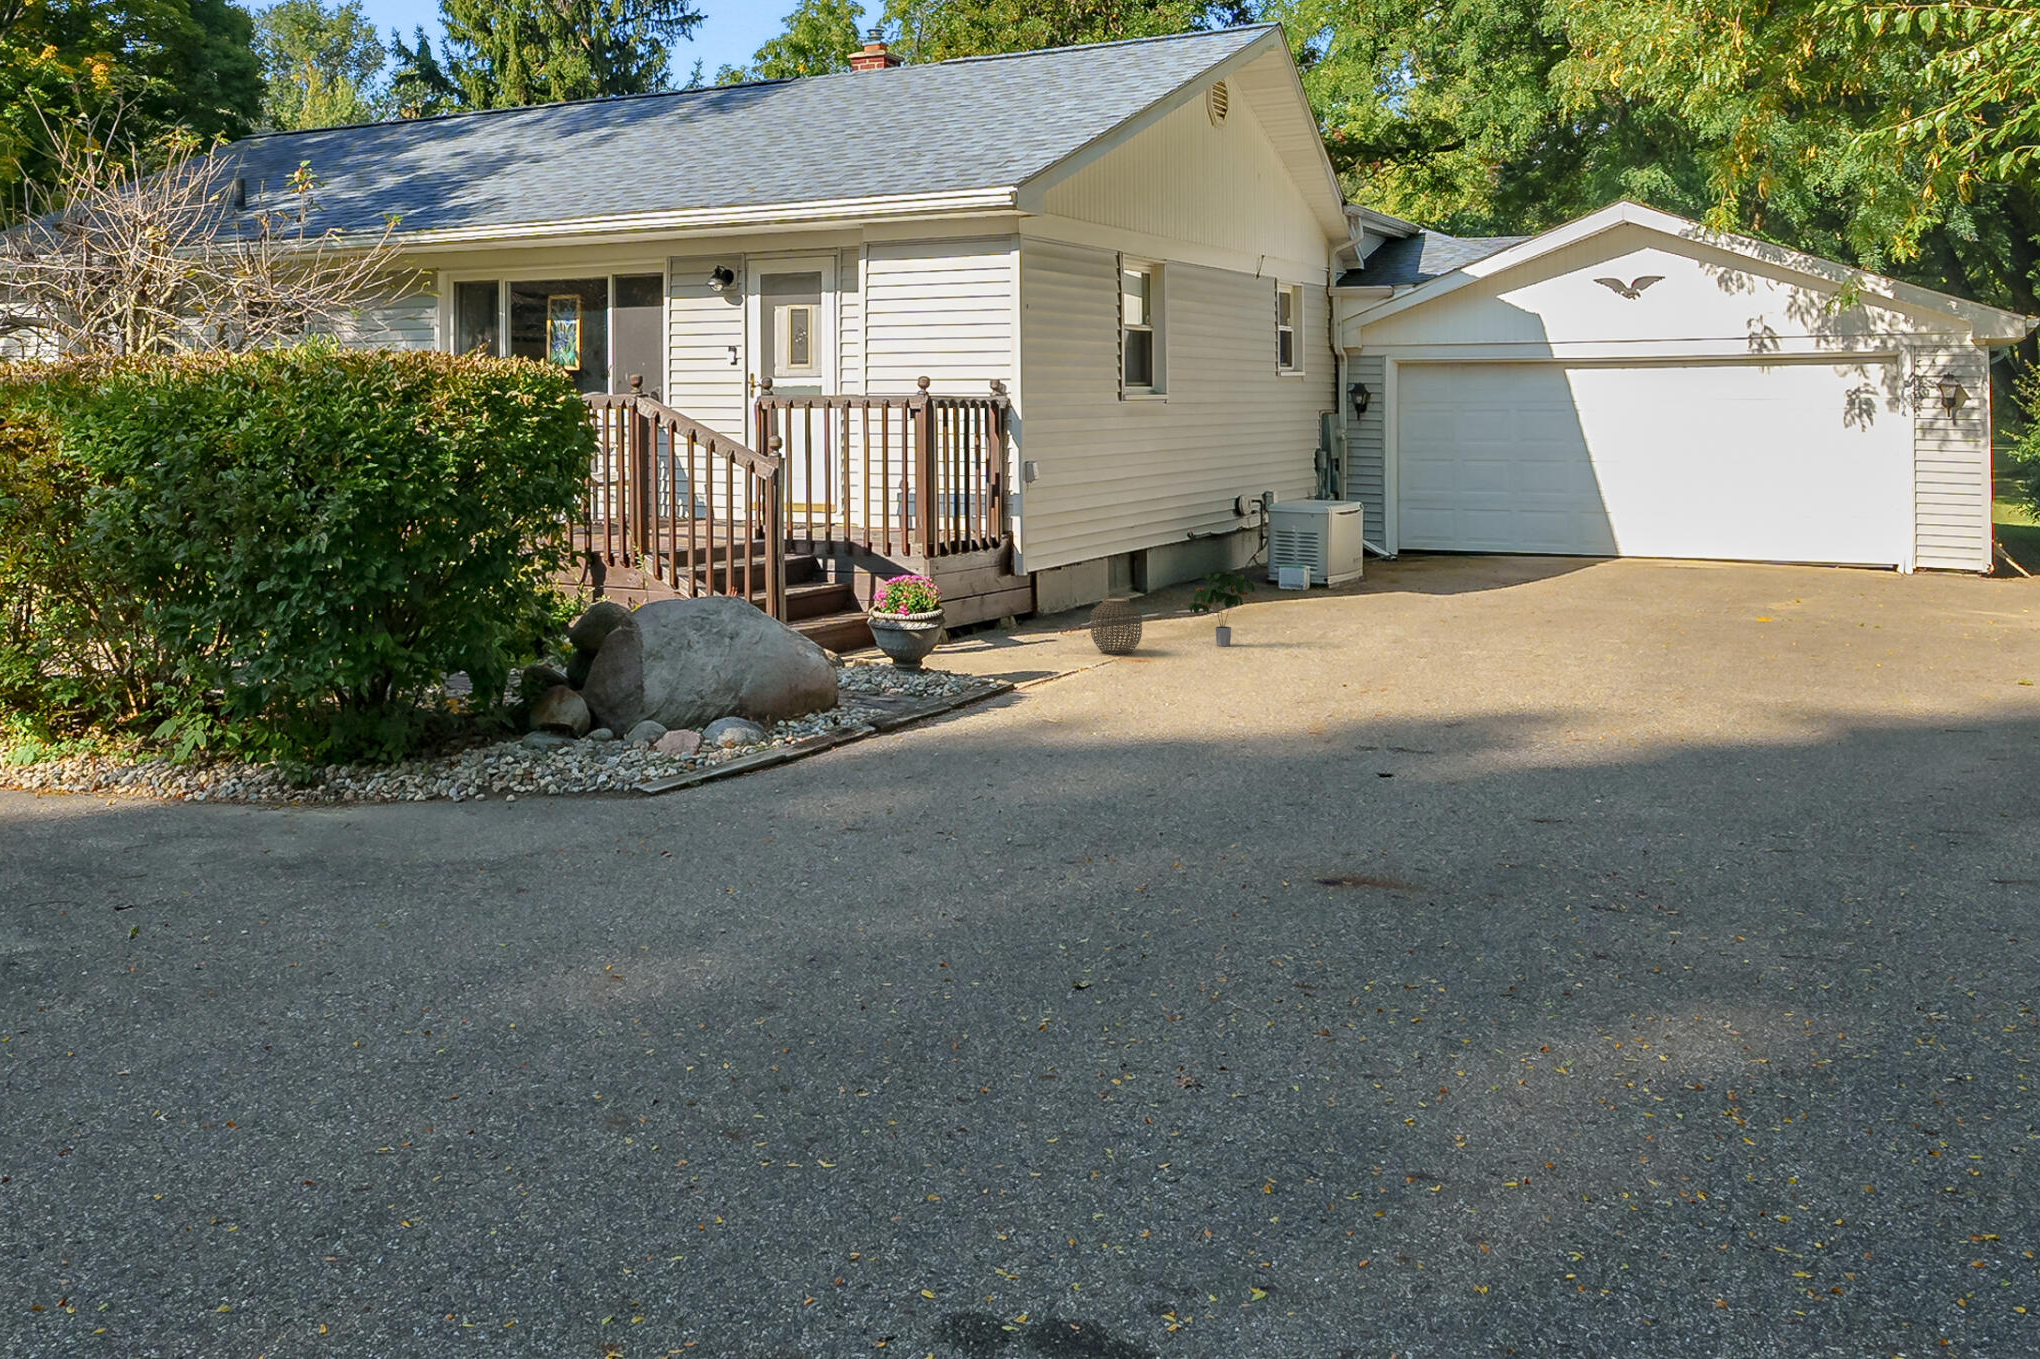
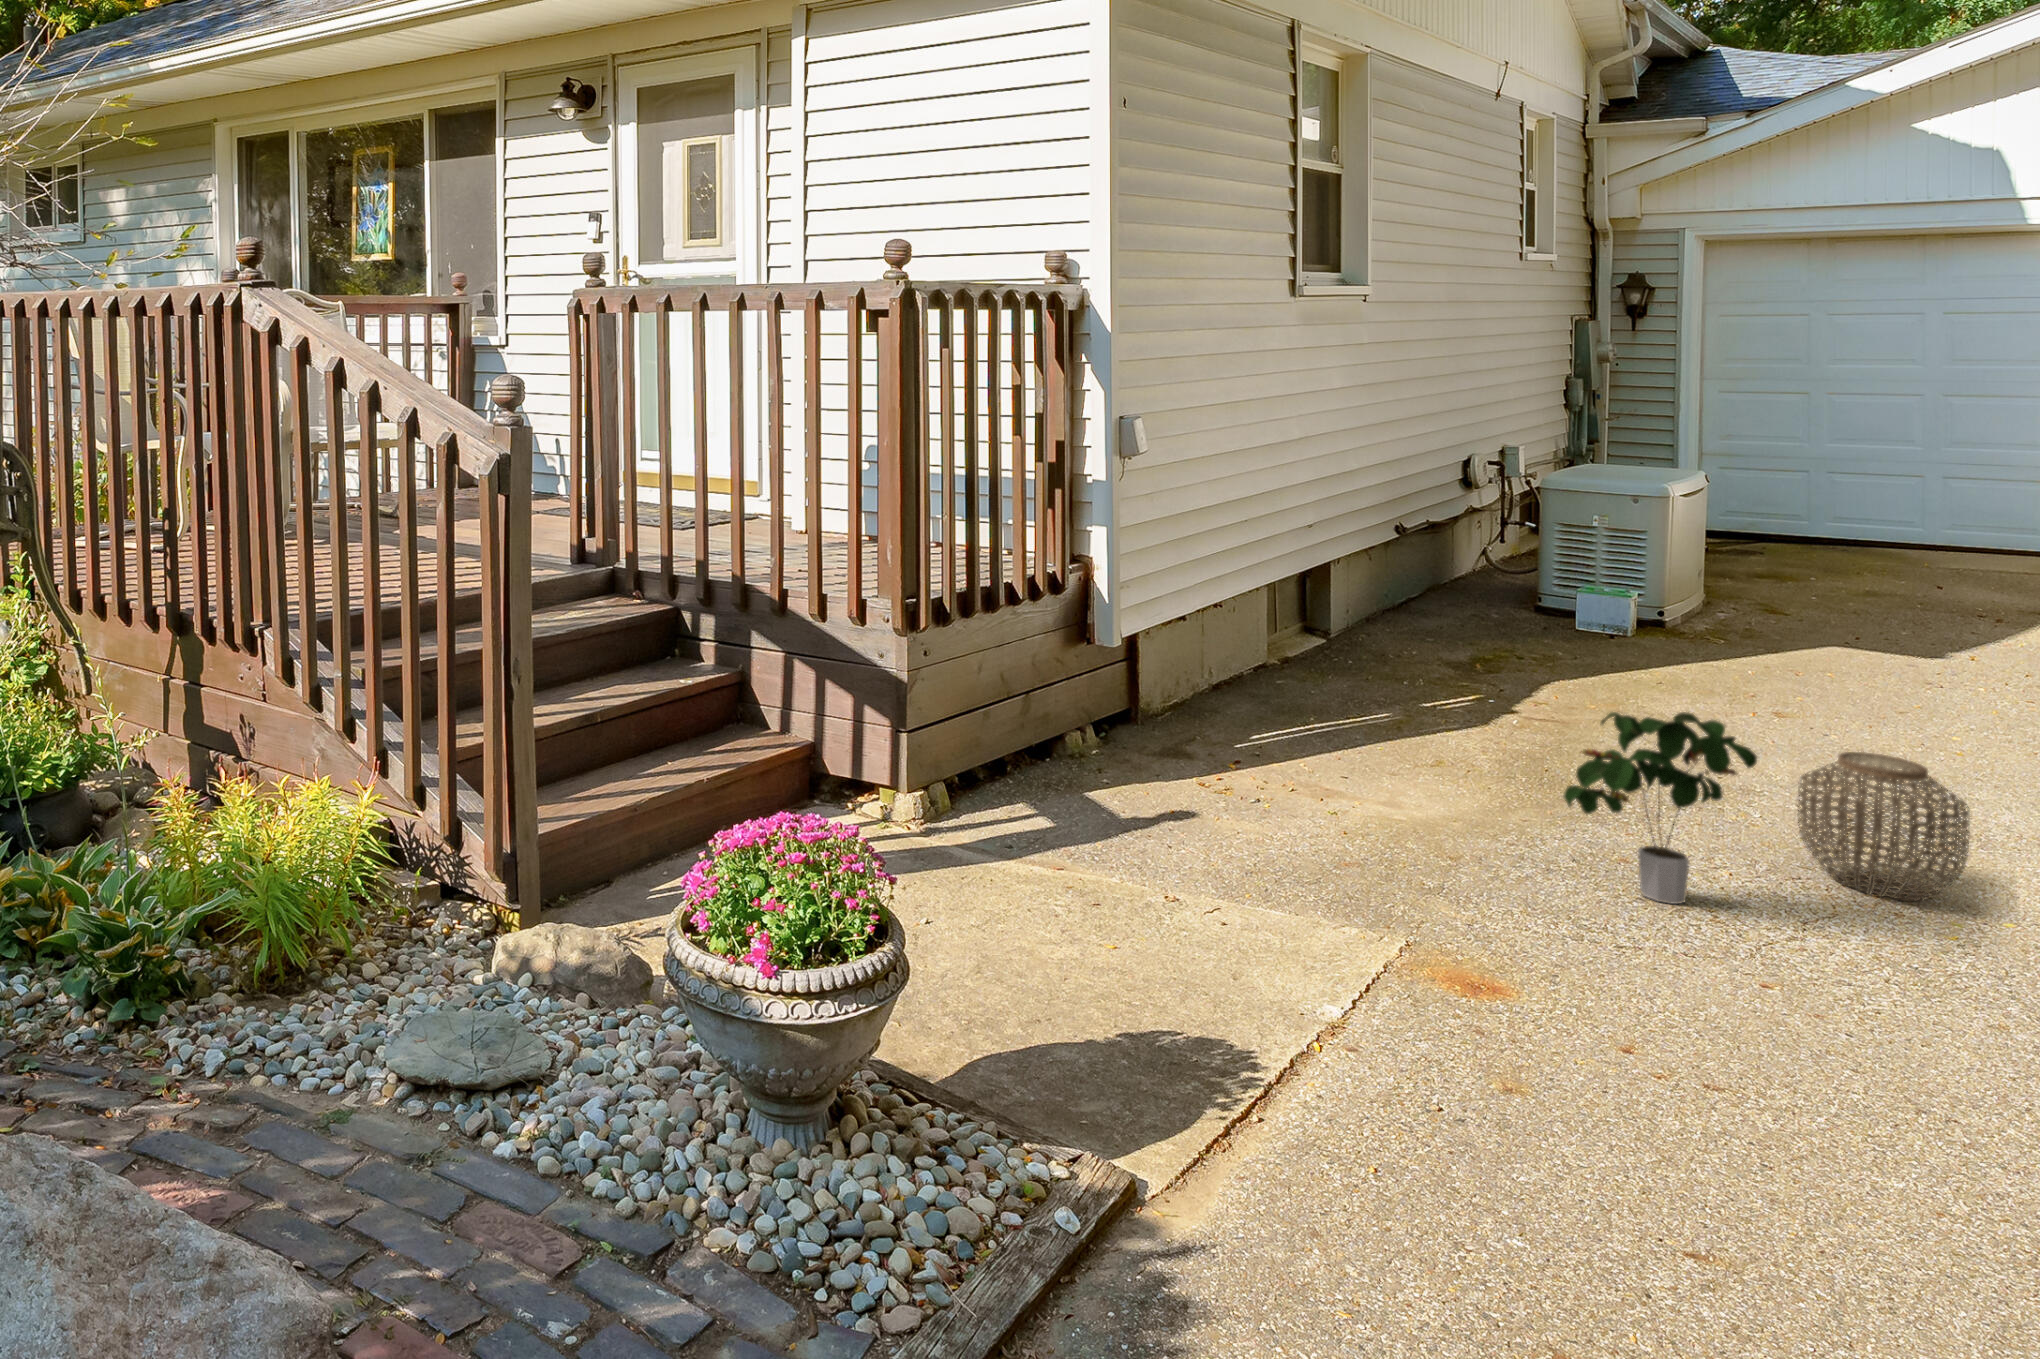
woven basket: present [1090,598,1142,654] -> present [1797,752,1969,901]

